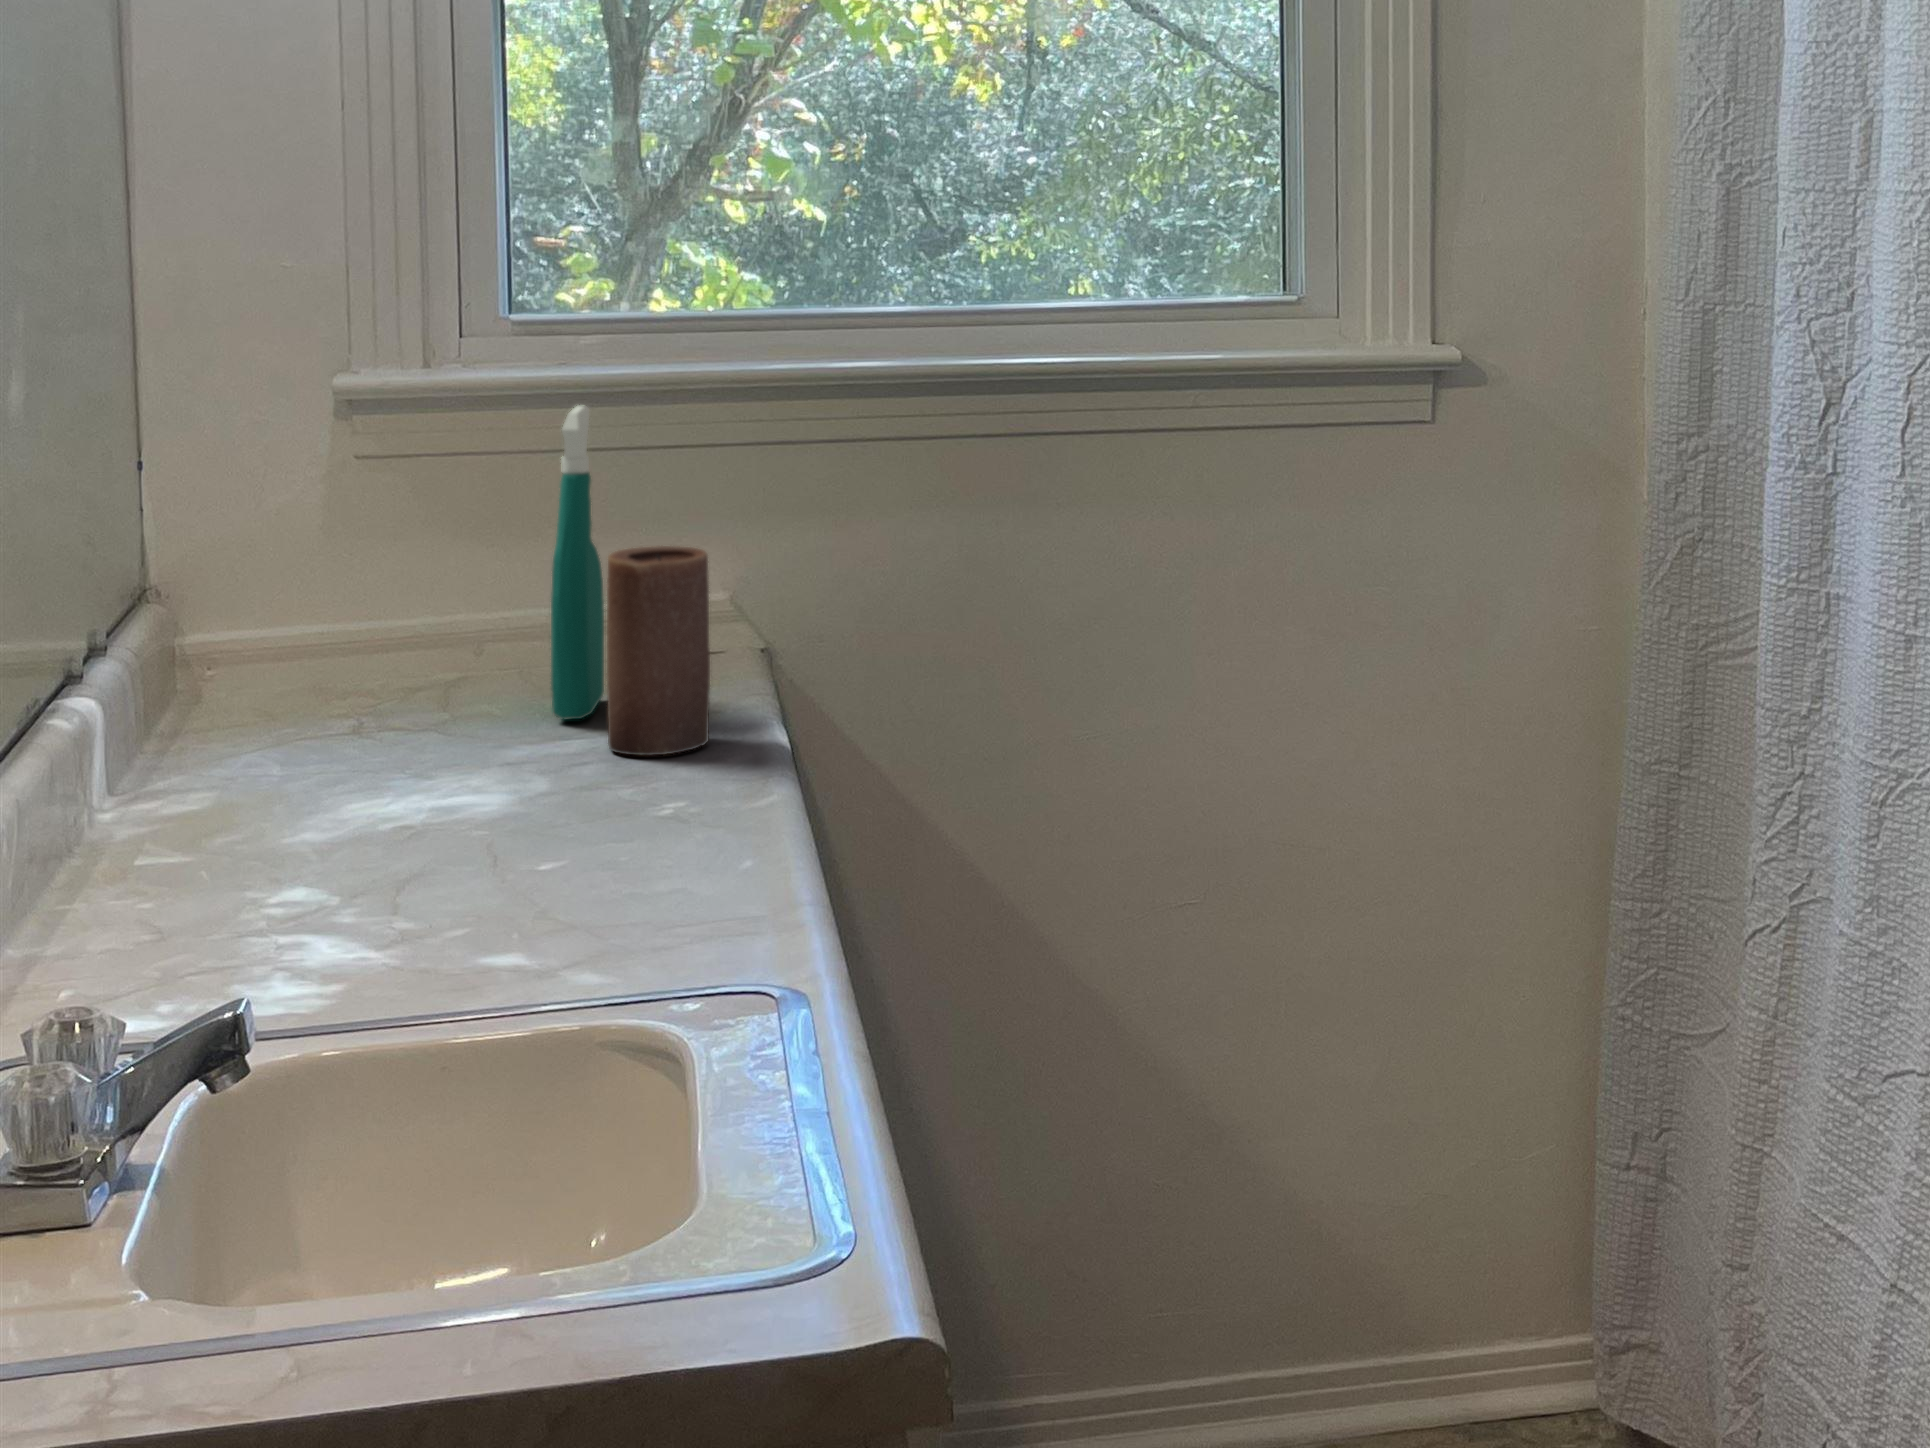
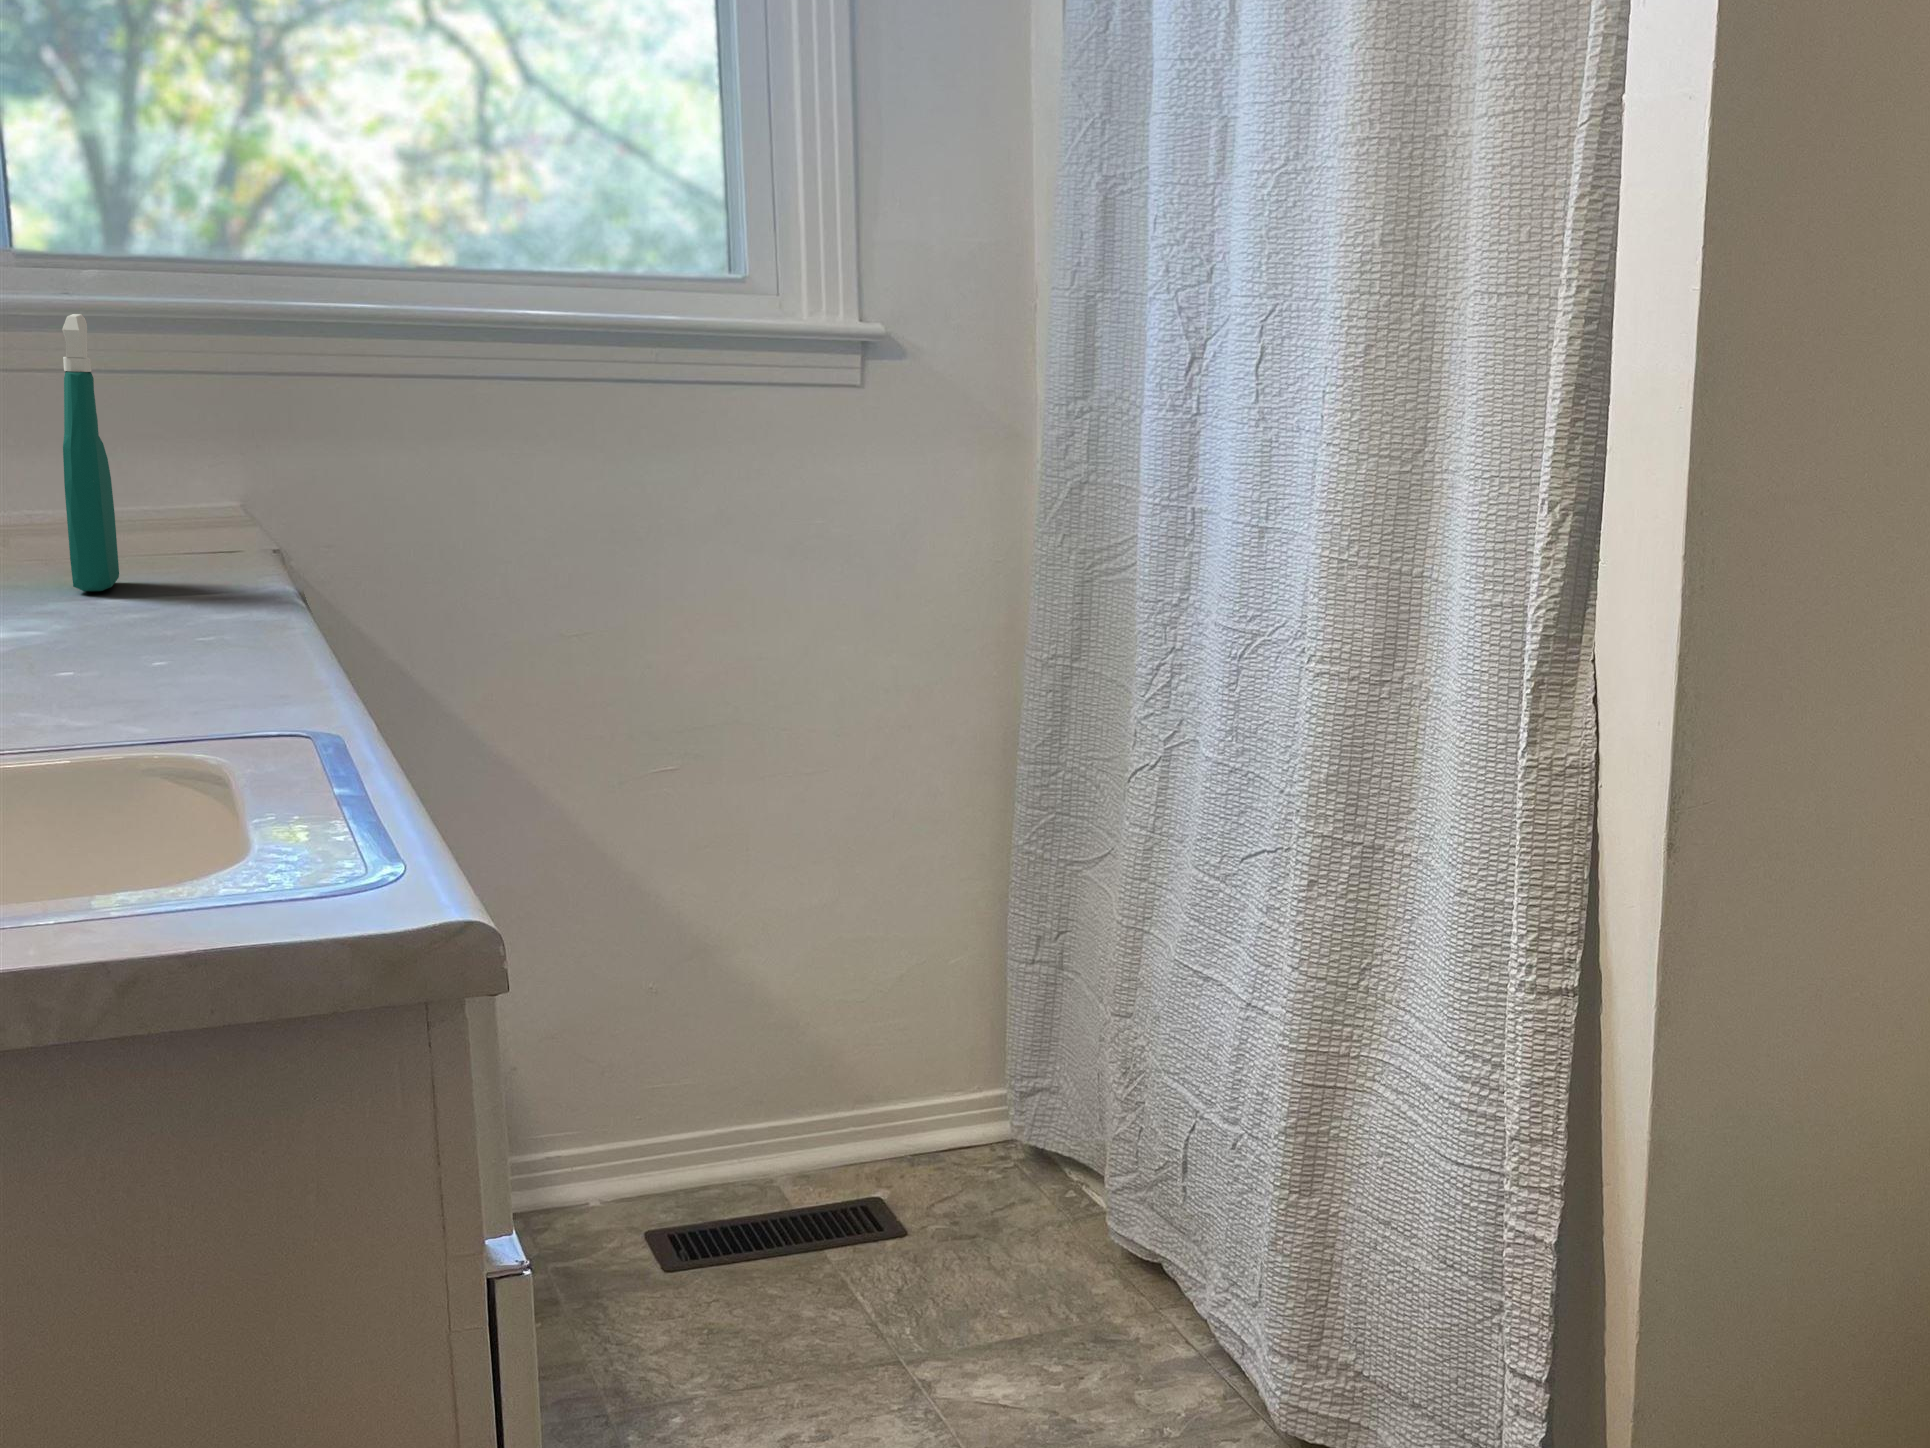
candle: present [607,546,710,756] -> none [122,433,231,611]

